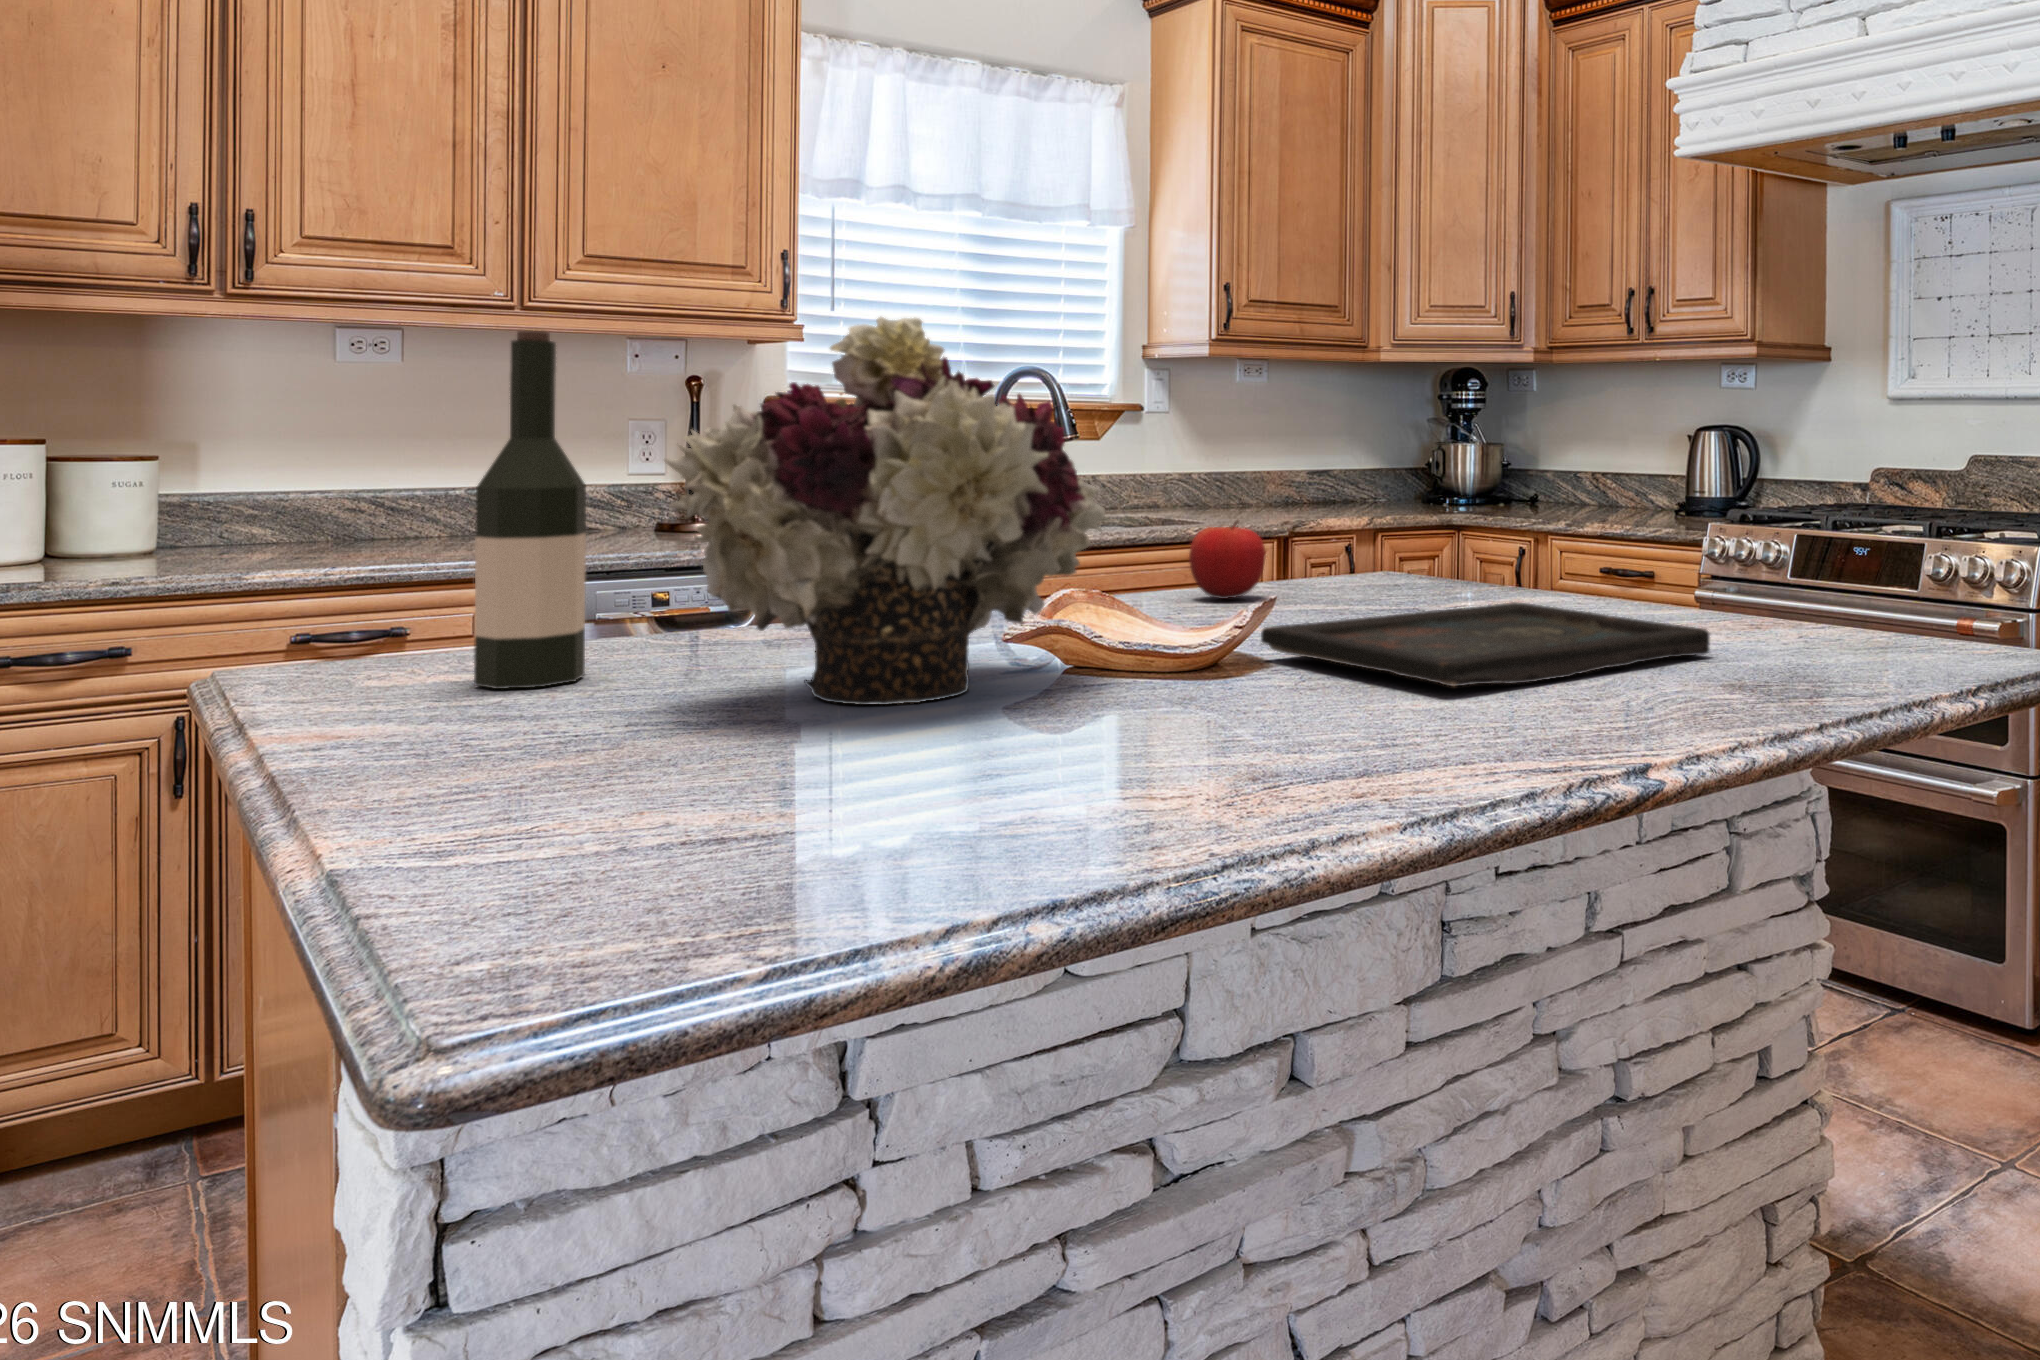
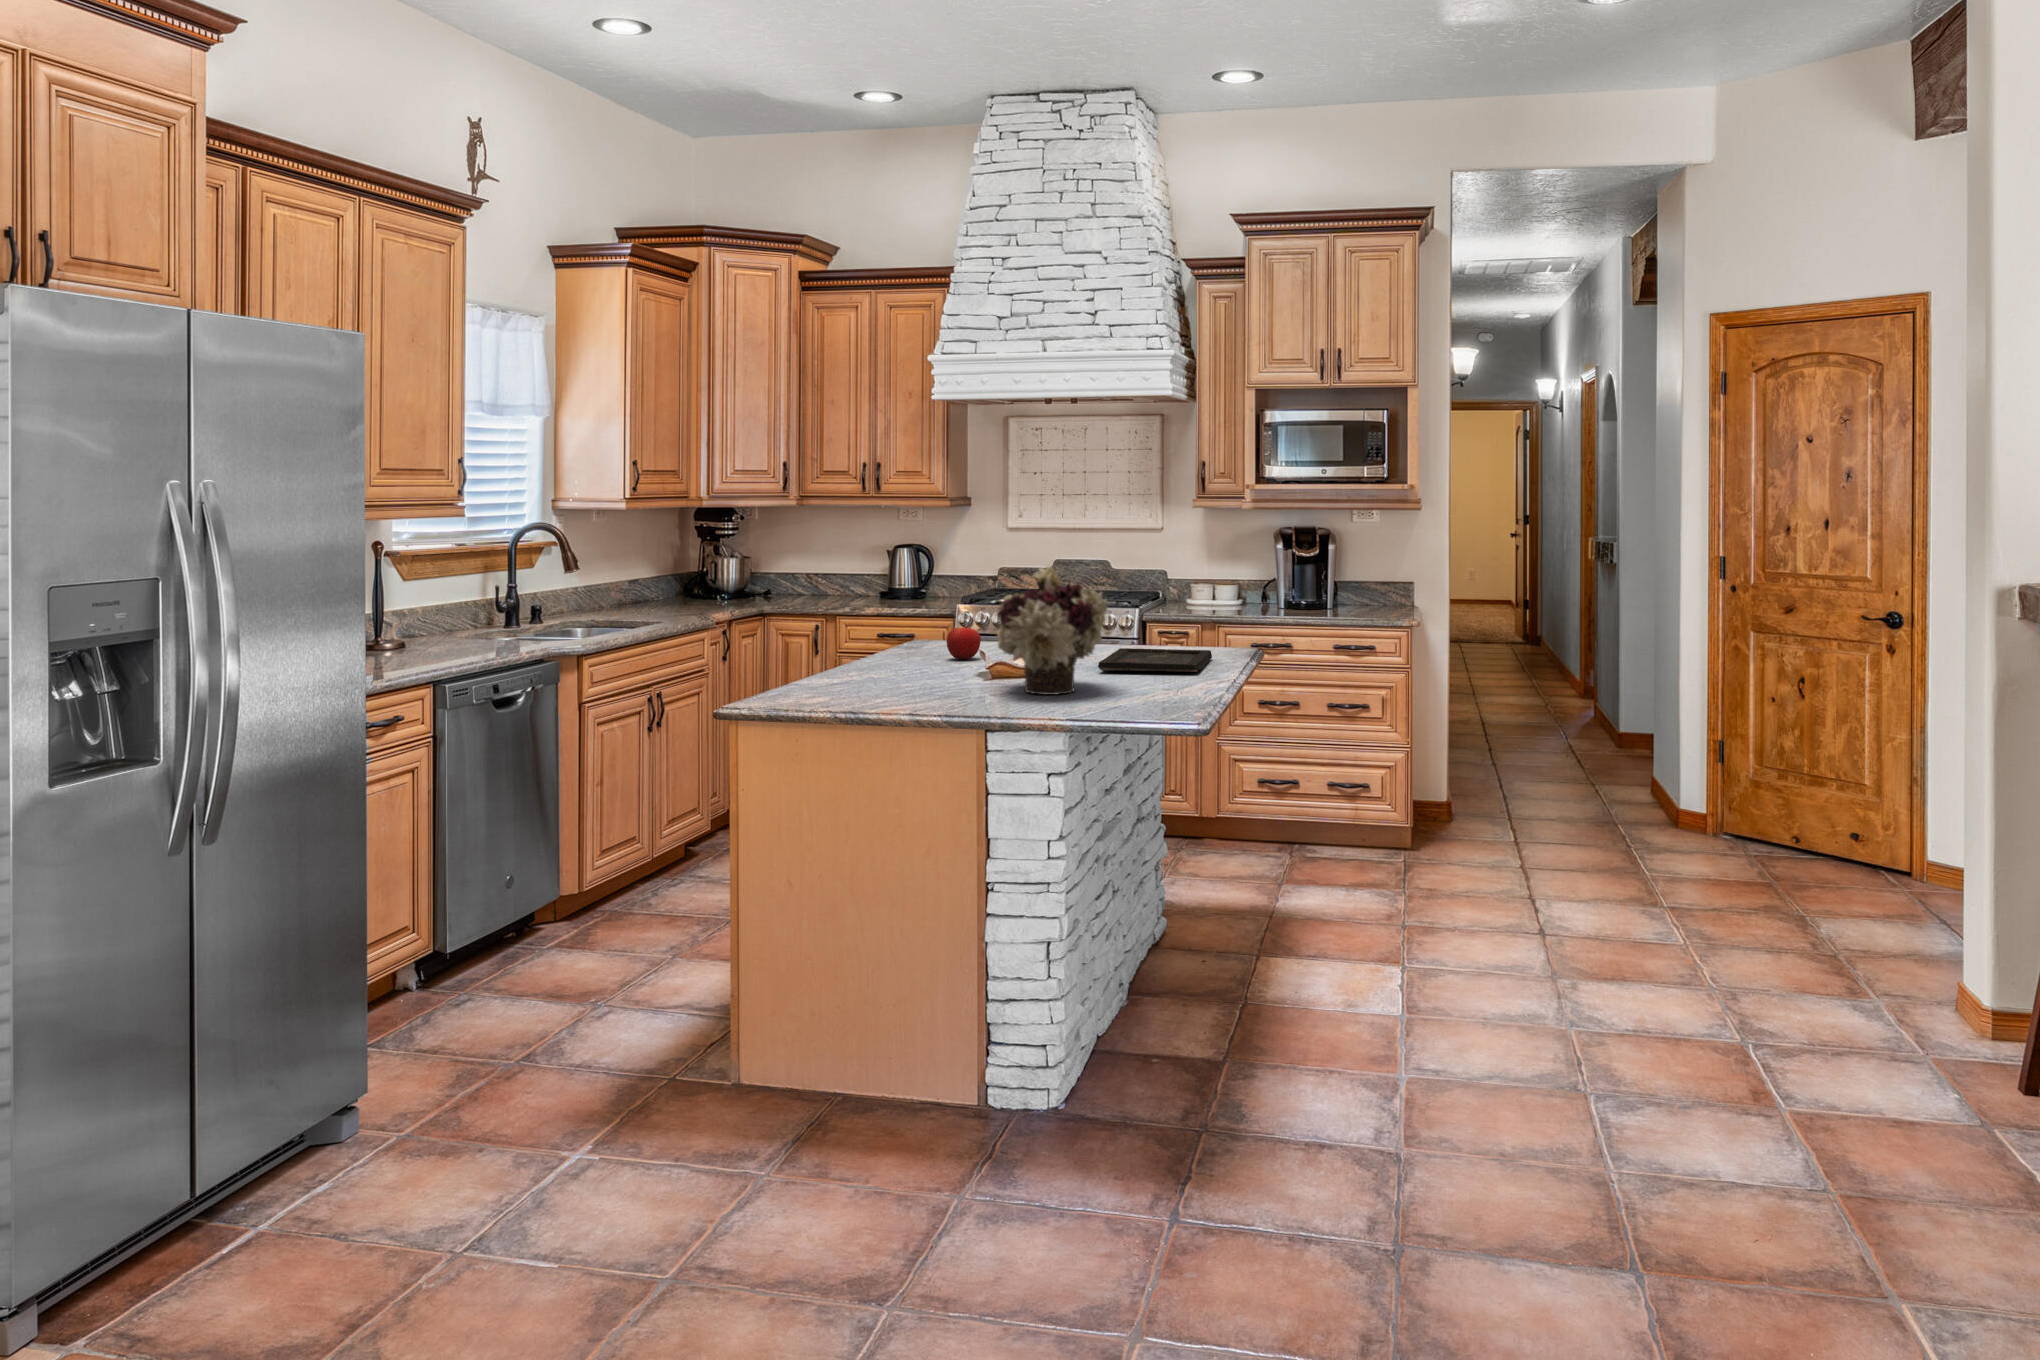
wine bottle: present [474,331,586,689] -> none [903,573,937,706]

